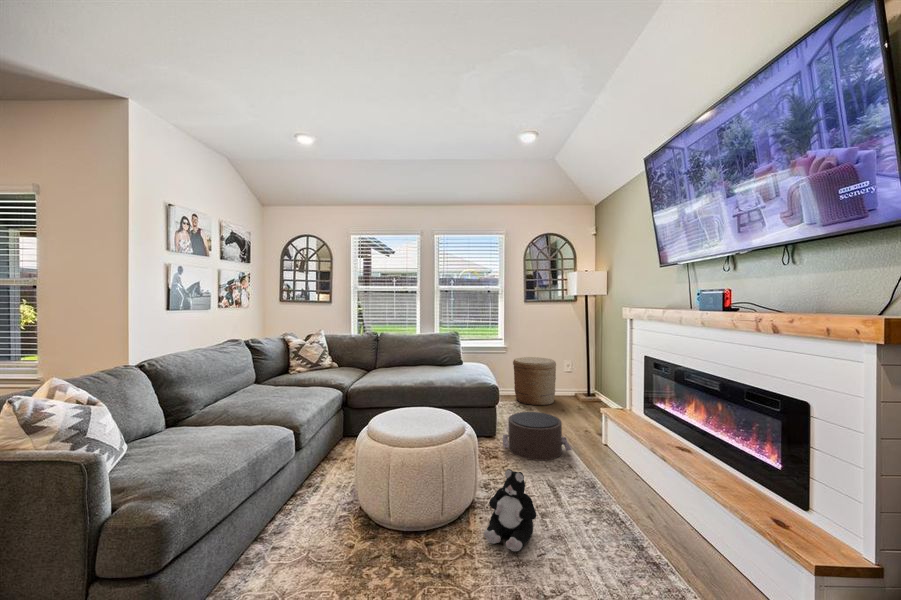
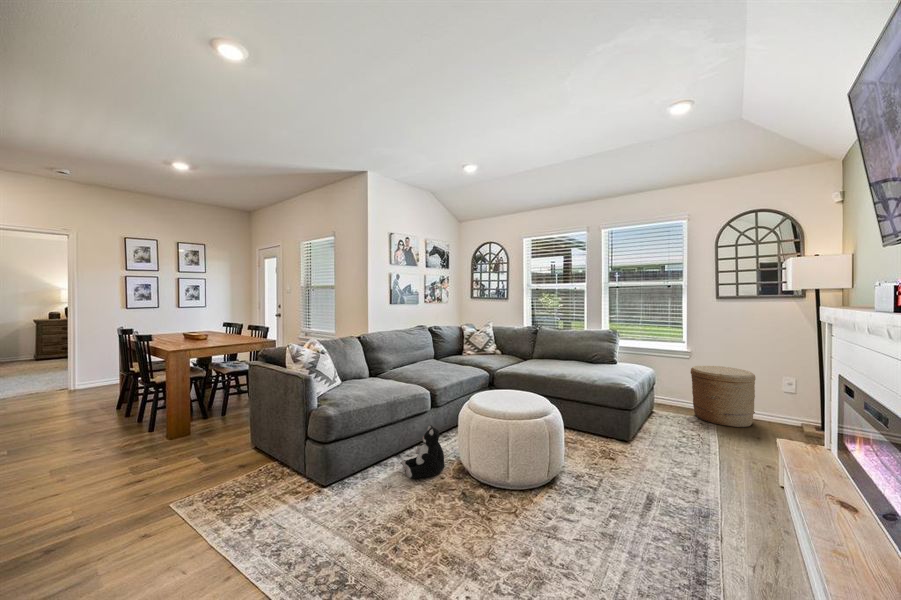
pouf: present [503,412,572,461] -> none [621,421,710,478]
plush toy: present [484,469,536,552] -> present [401,425,444,478]

